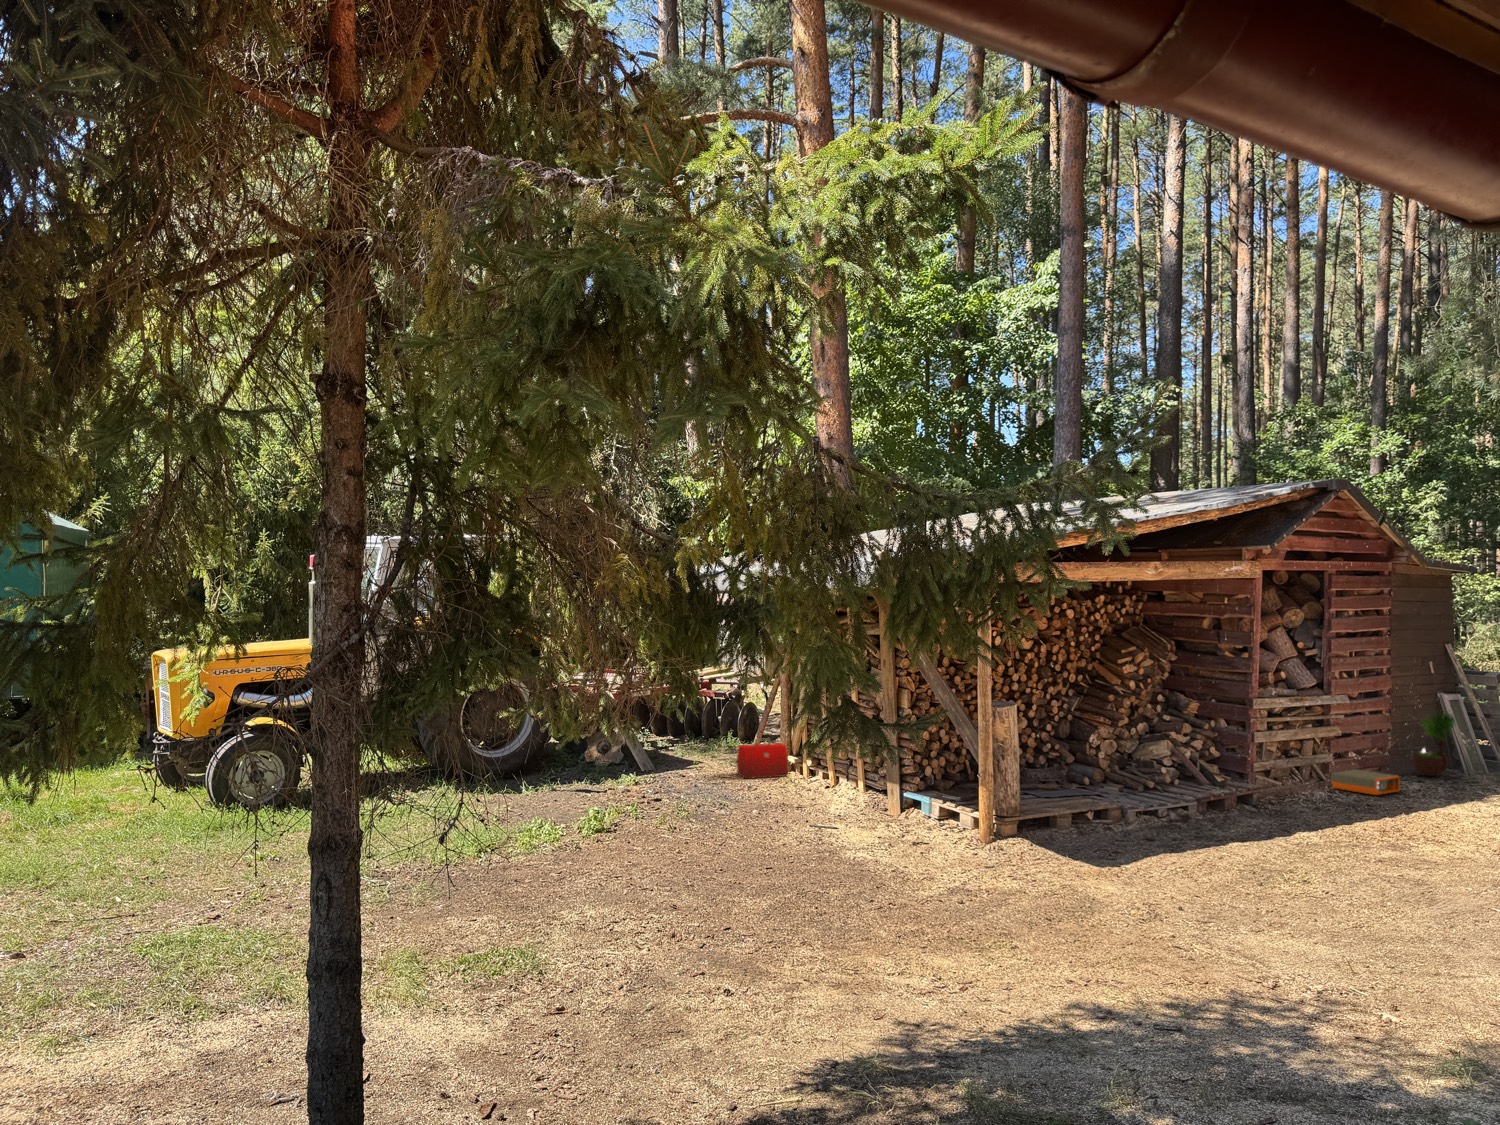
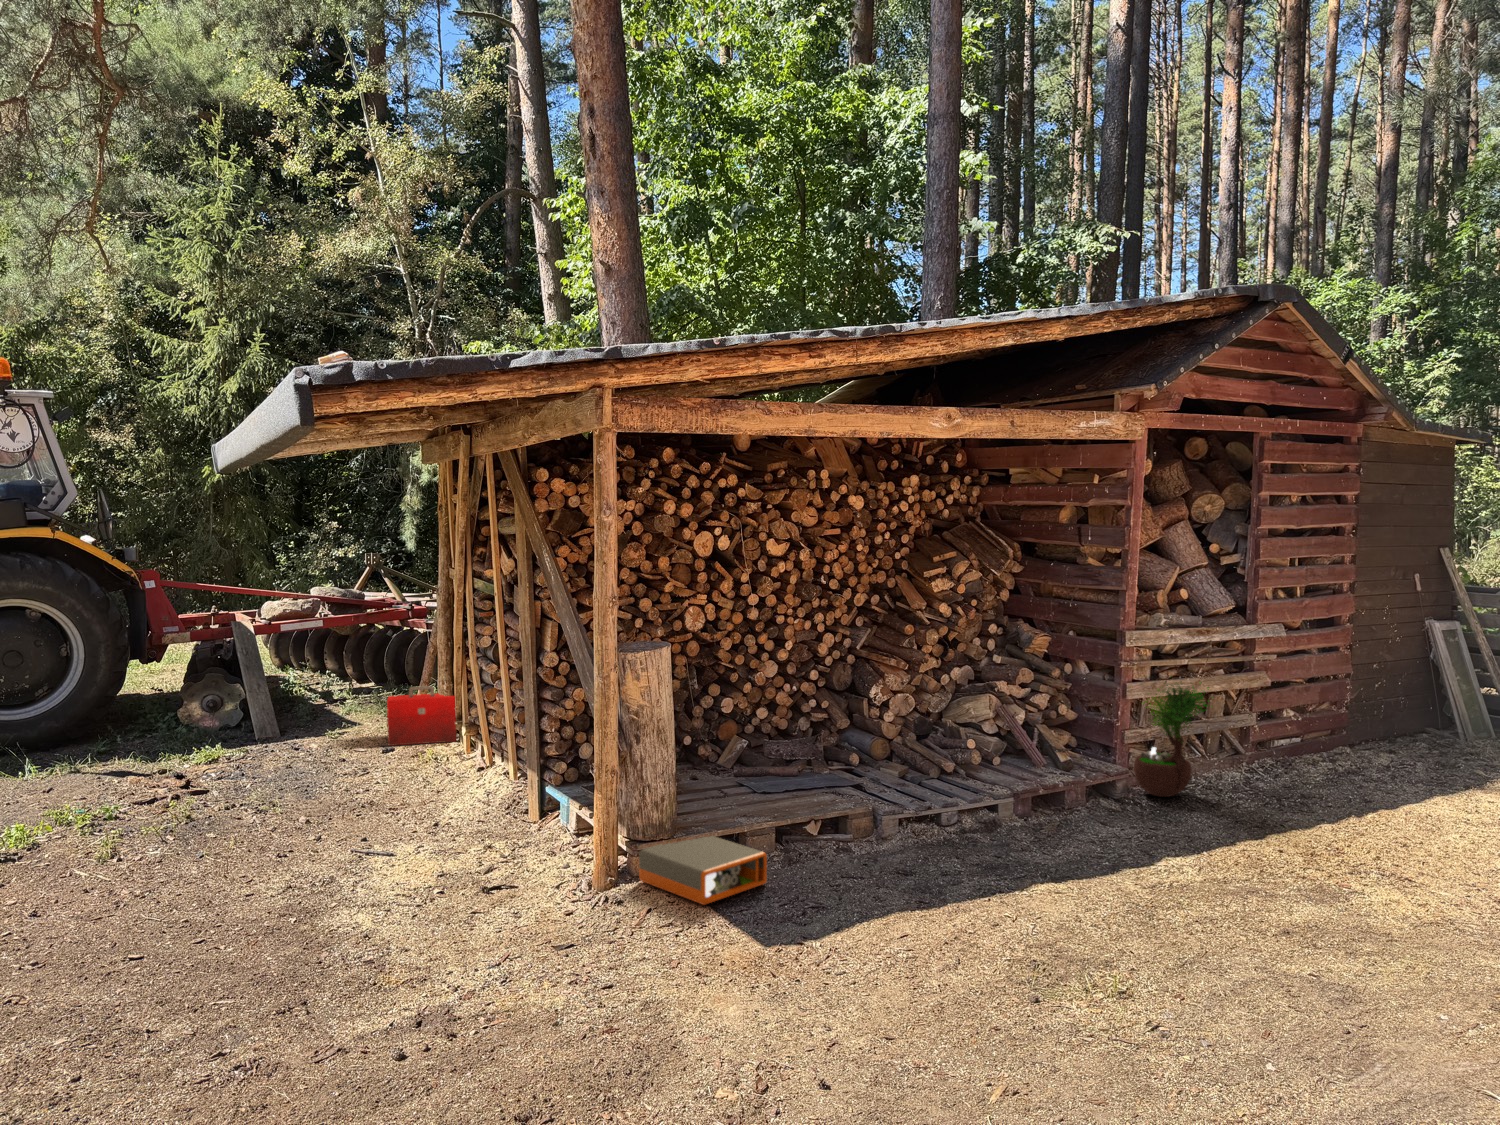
potted tree: present [1413,713,1455,776] -> present [1134,682,1209,797]
storage box: present [1331,769,1400,795] -> present [639,836,767,905]

